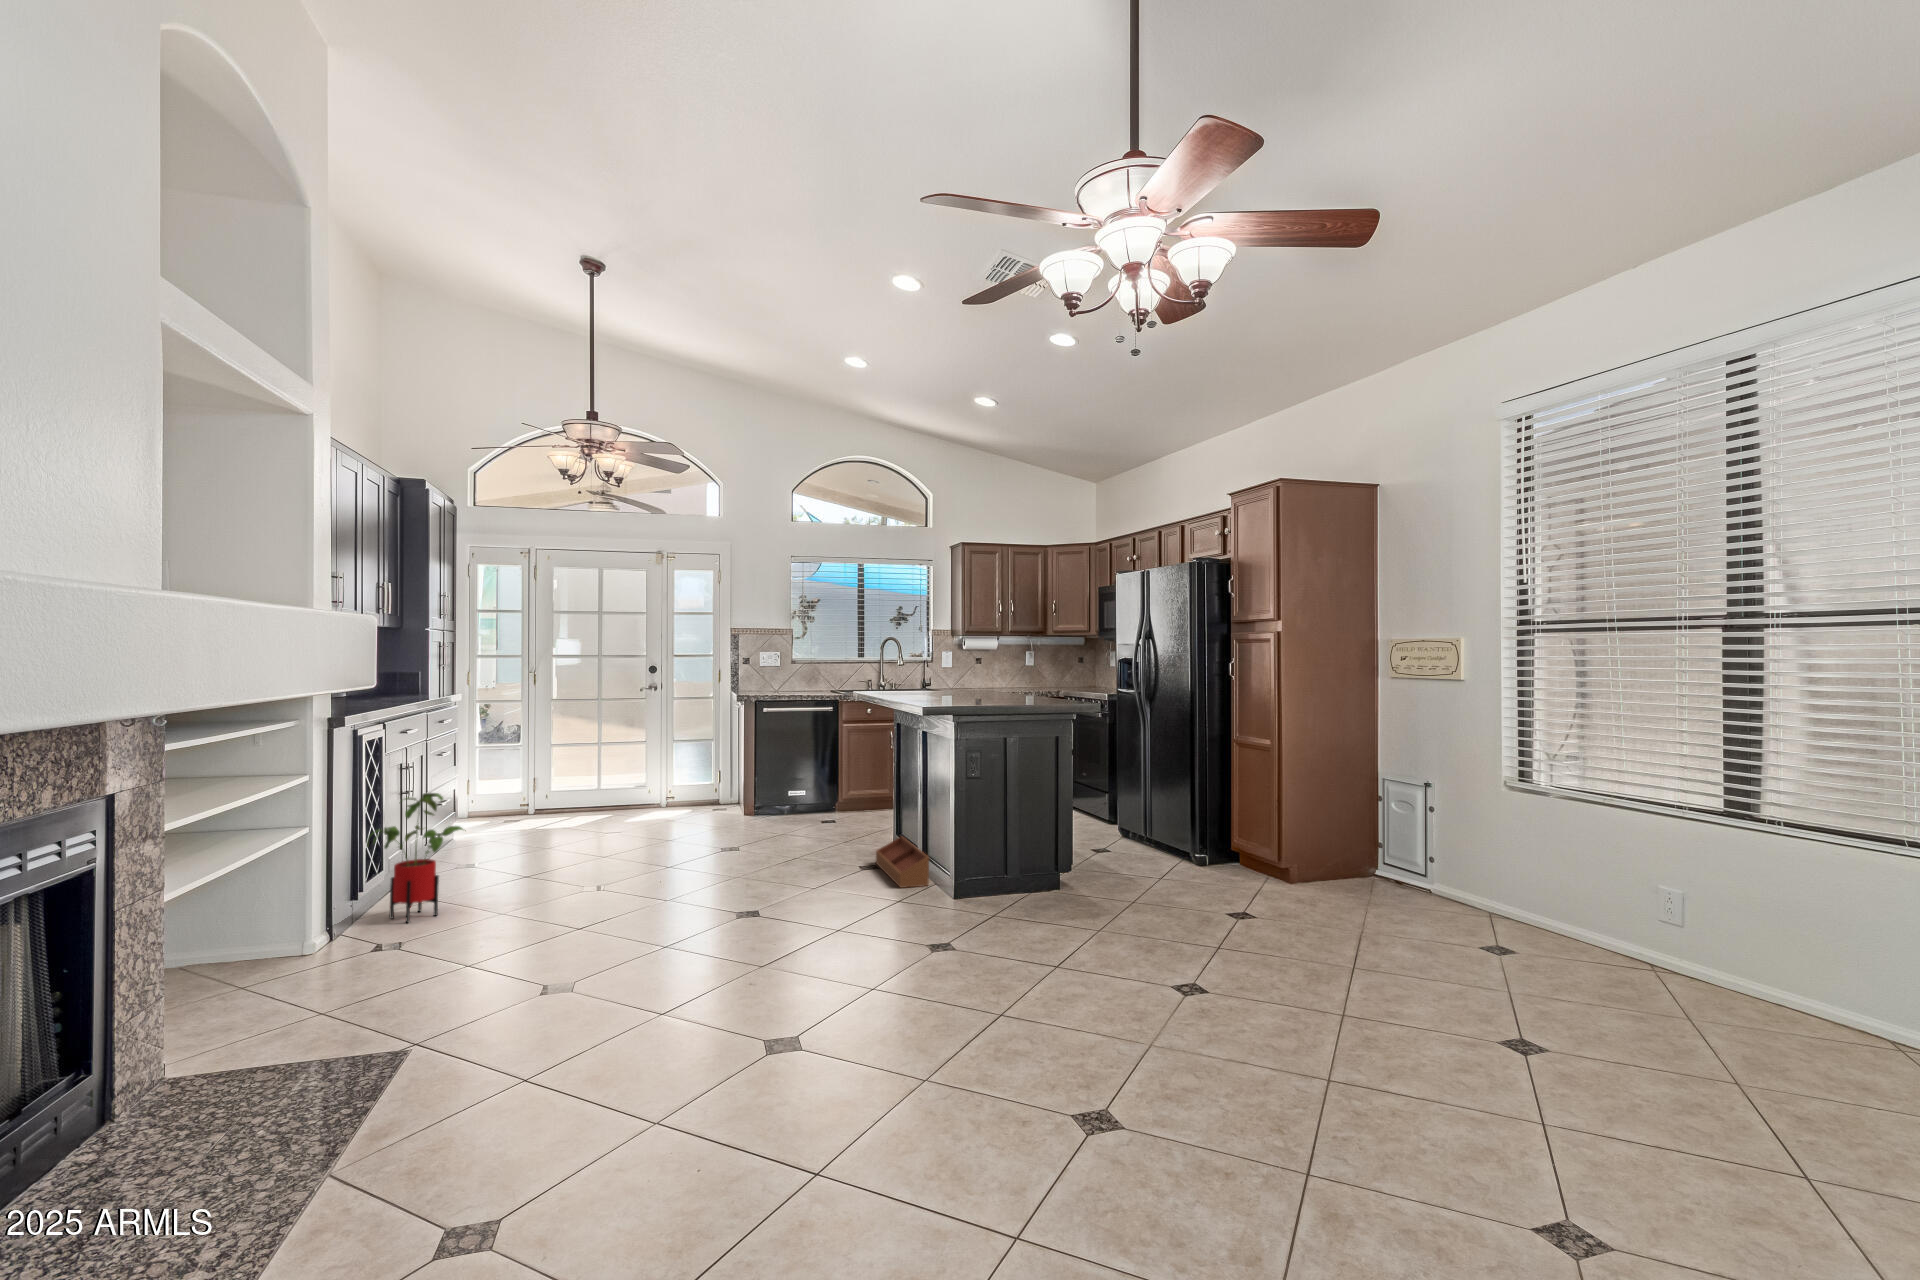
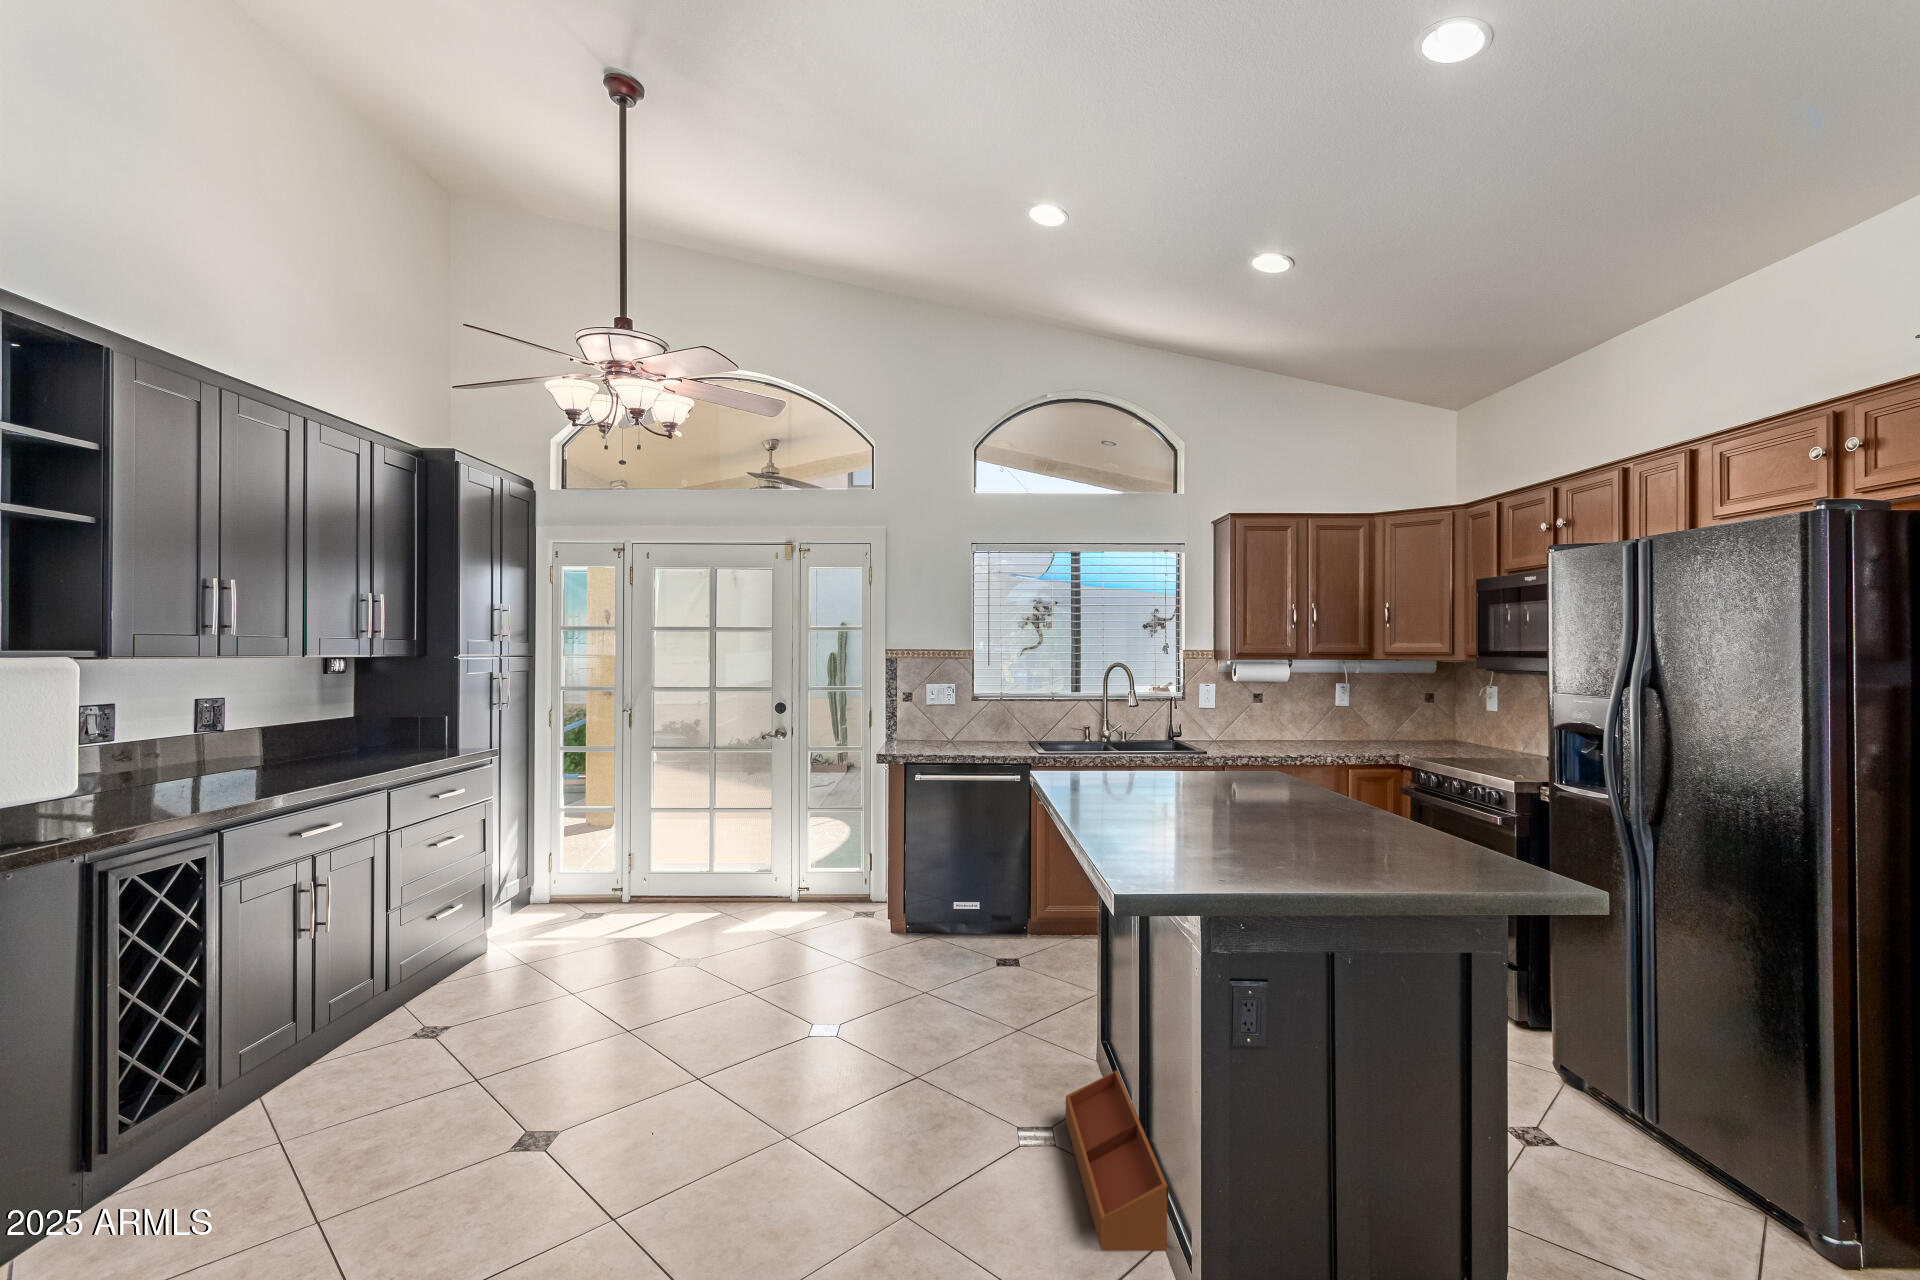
house plant: present [372,793,466,923] -> none [102,972,287,1233]

